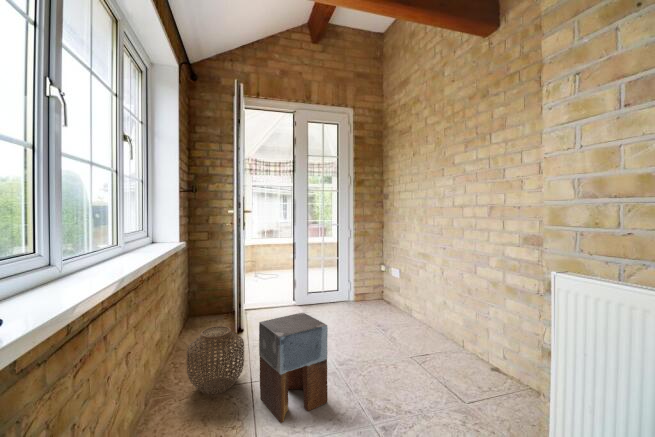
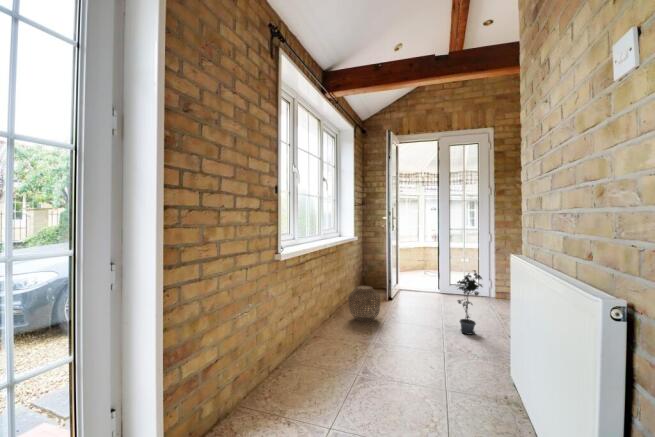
potted plant: none [352,281,391,372] -> present [457,270,482,334]
stool: present [259,313,328,423] -> none [385,283,424,339]

